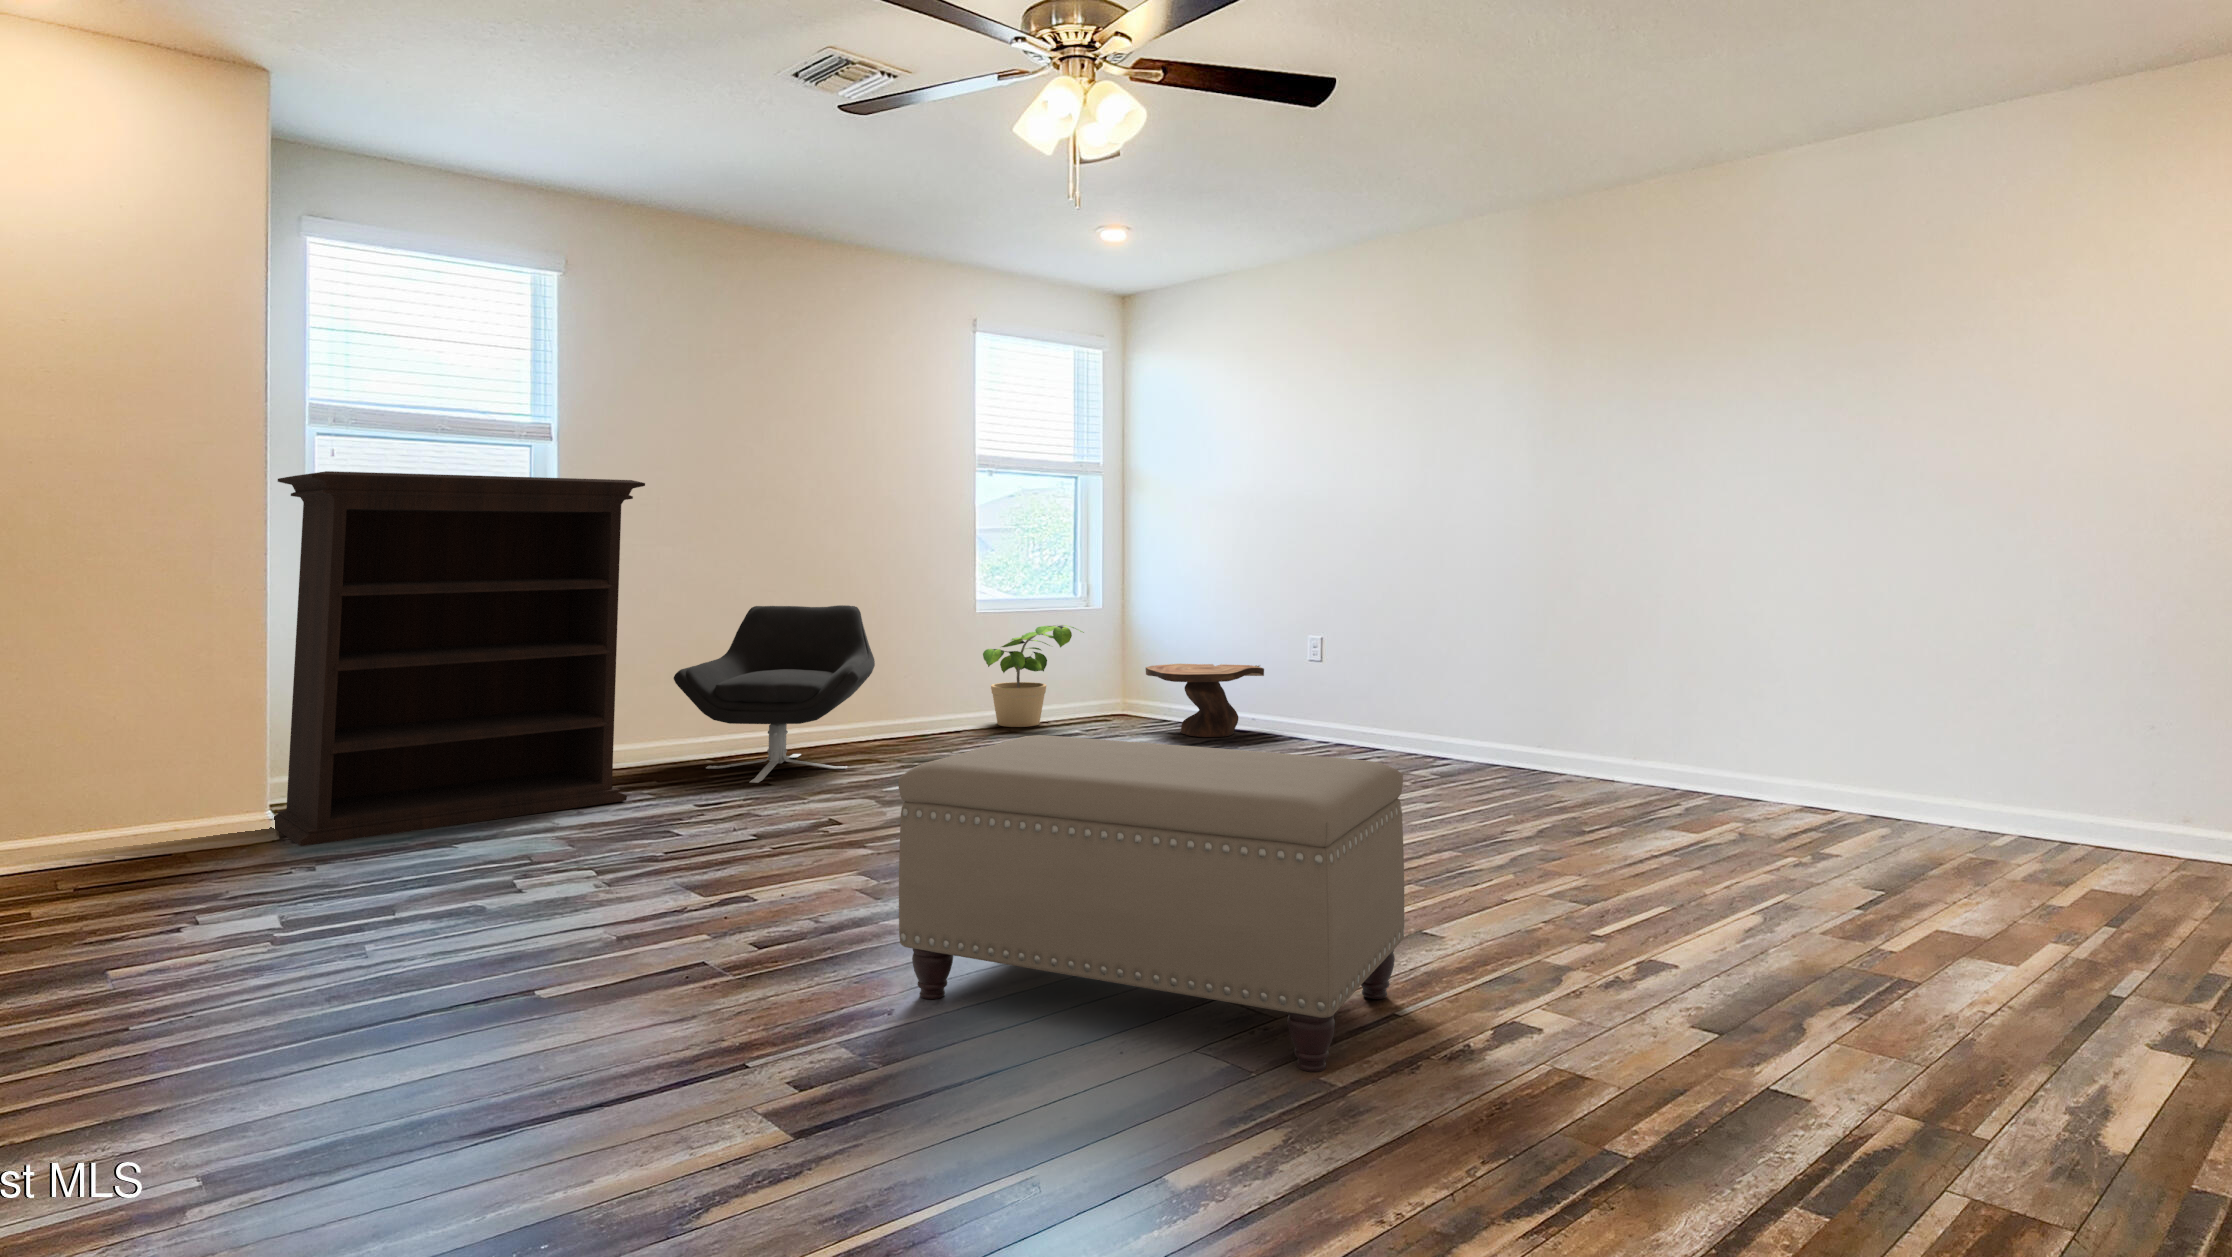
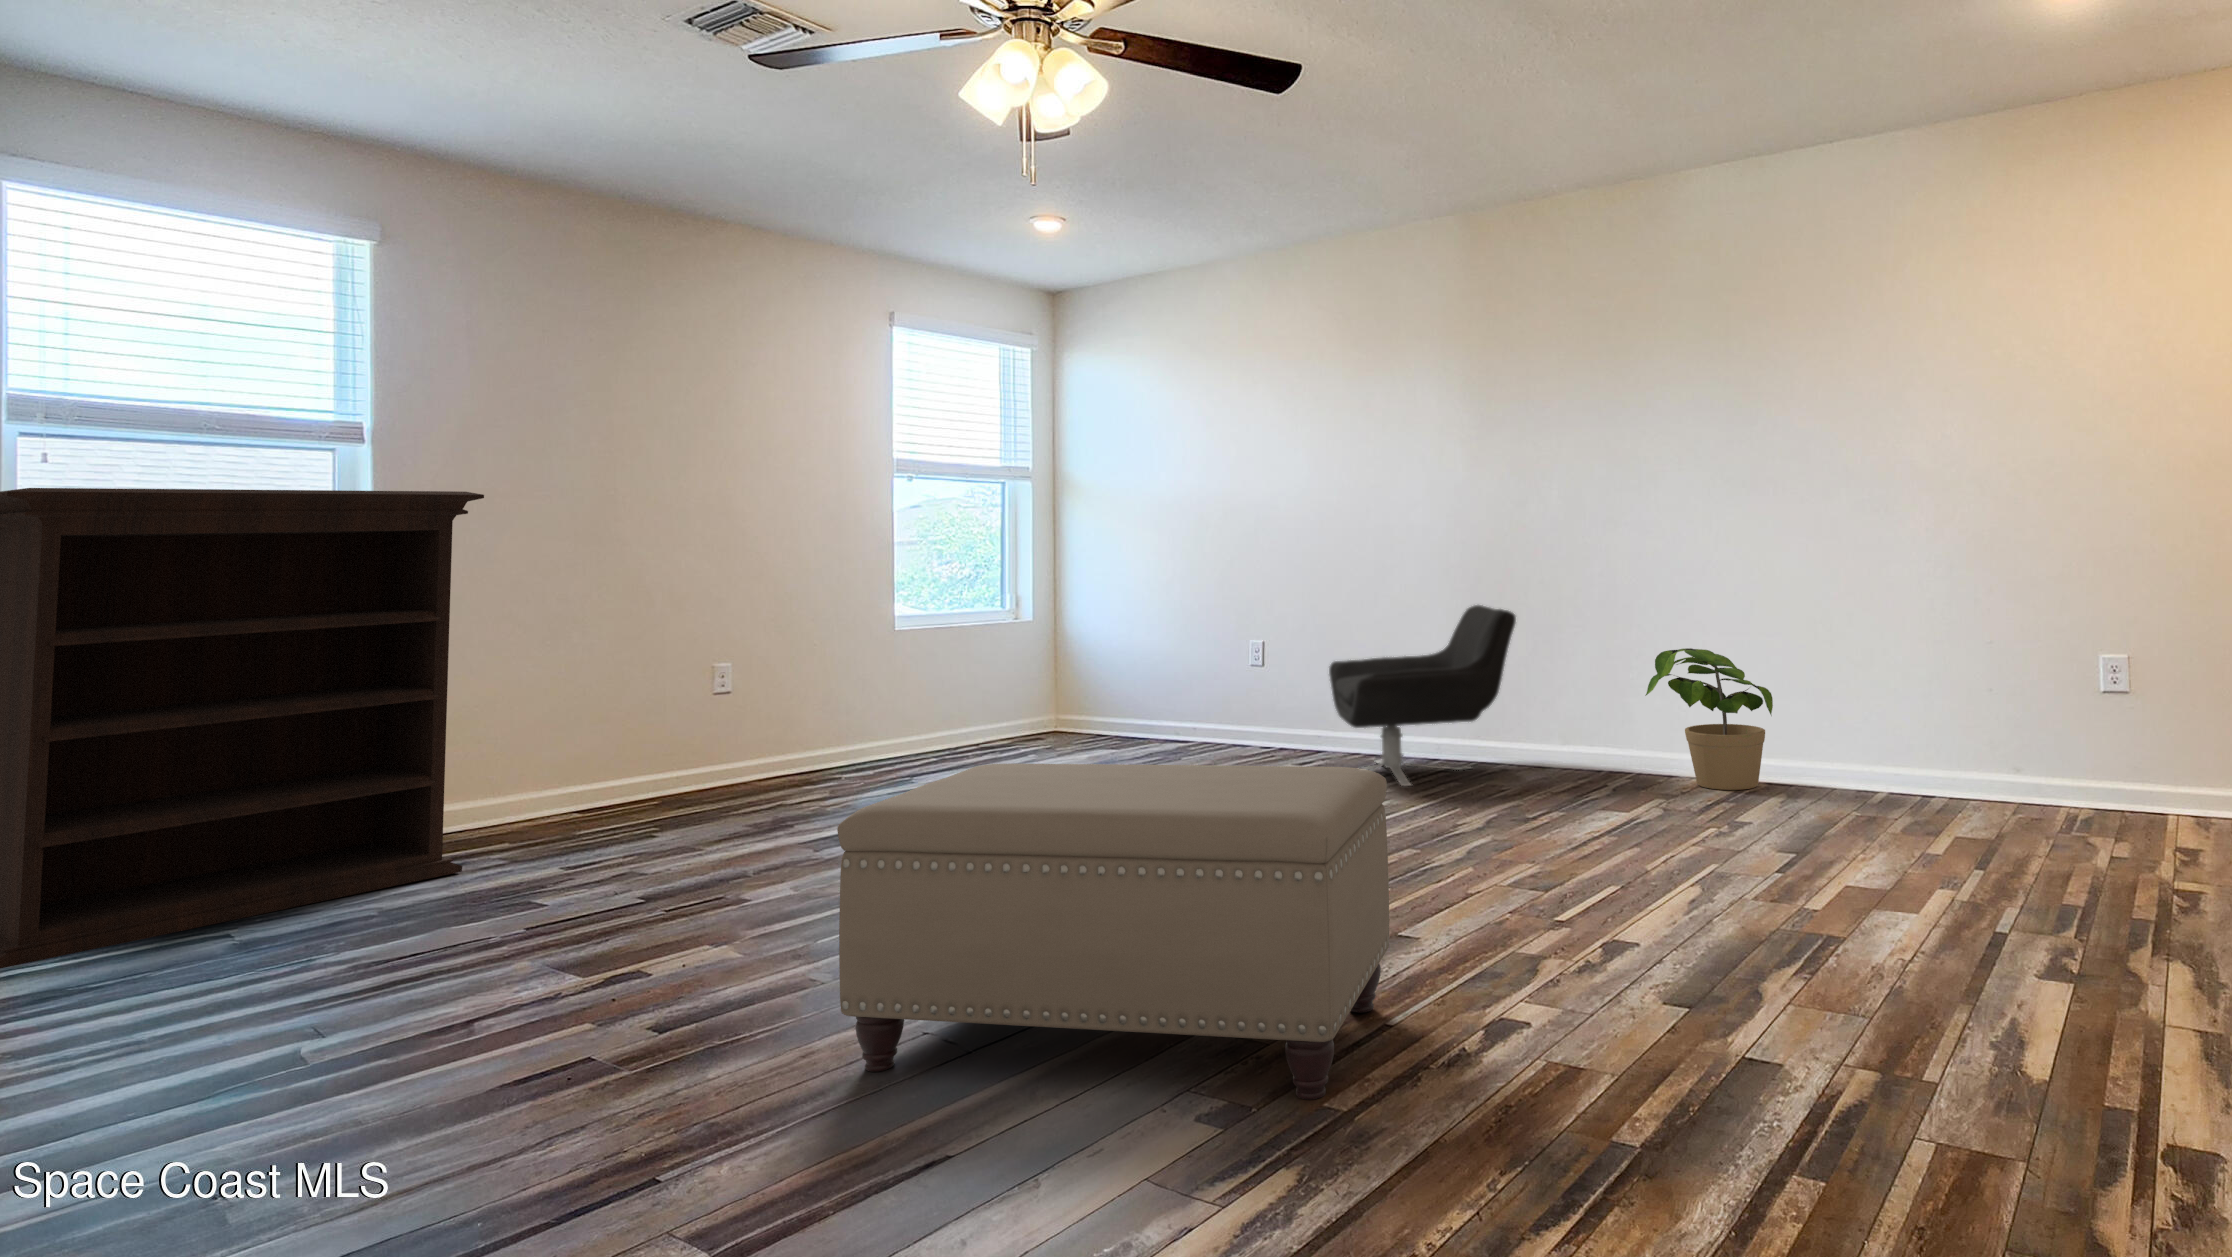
lounge chair: present [674,605,875,783] -> present [1329,605,1516,786]
potted plant: present [983,625,1084,727] -> present [1645,648,1773,790]
side table: present [1146,664,1264,737] -> none [1075,669,1200,749]

